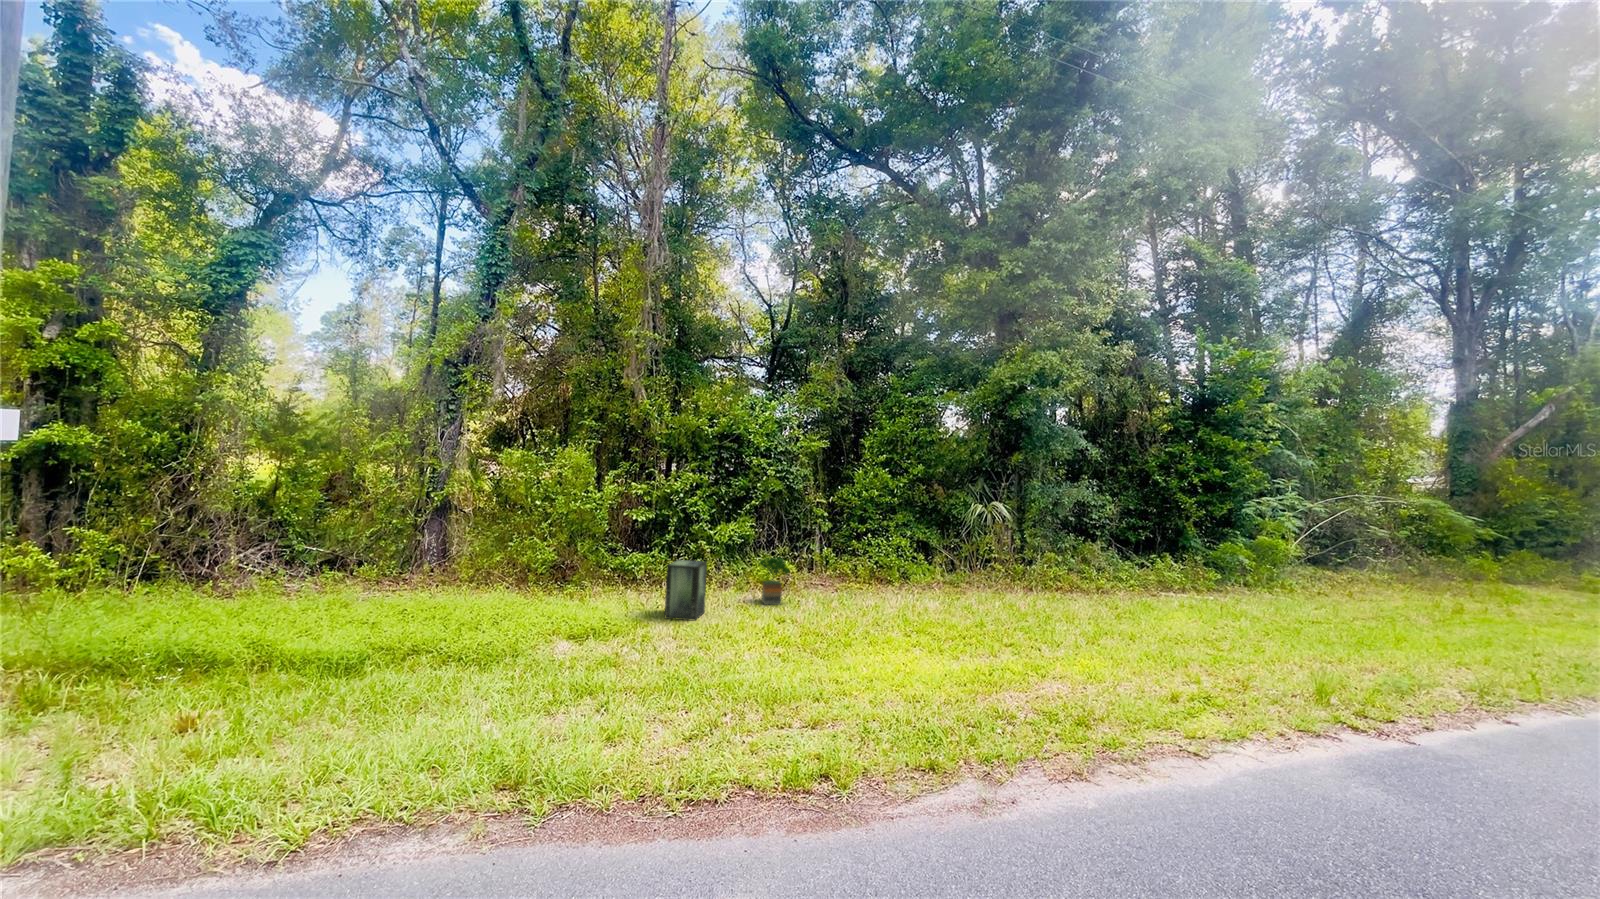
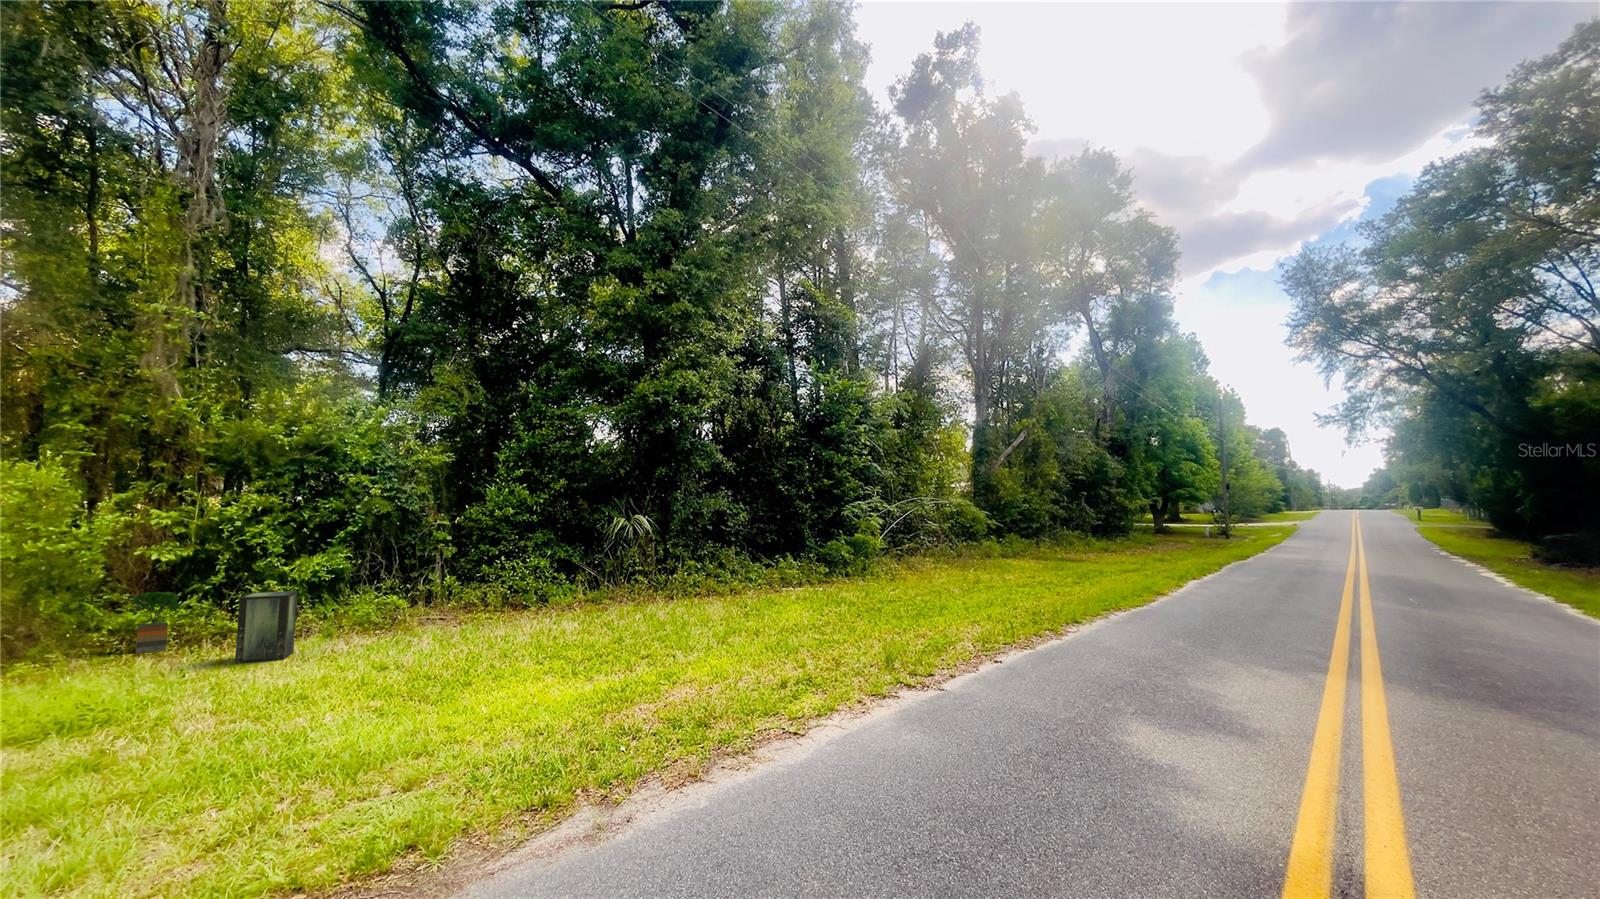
potted tree: present [759,557,789,605] -> present [131,592,182,654]

